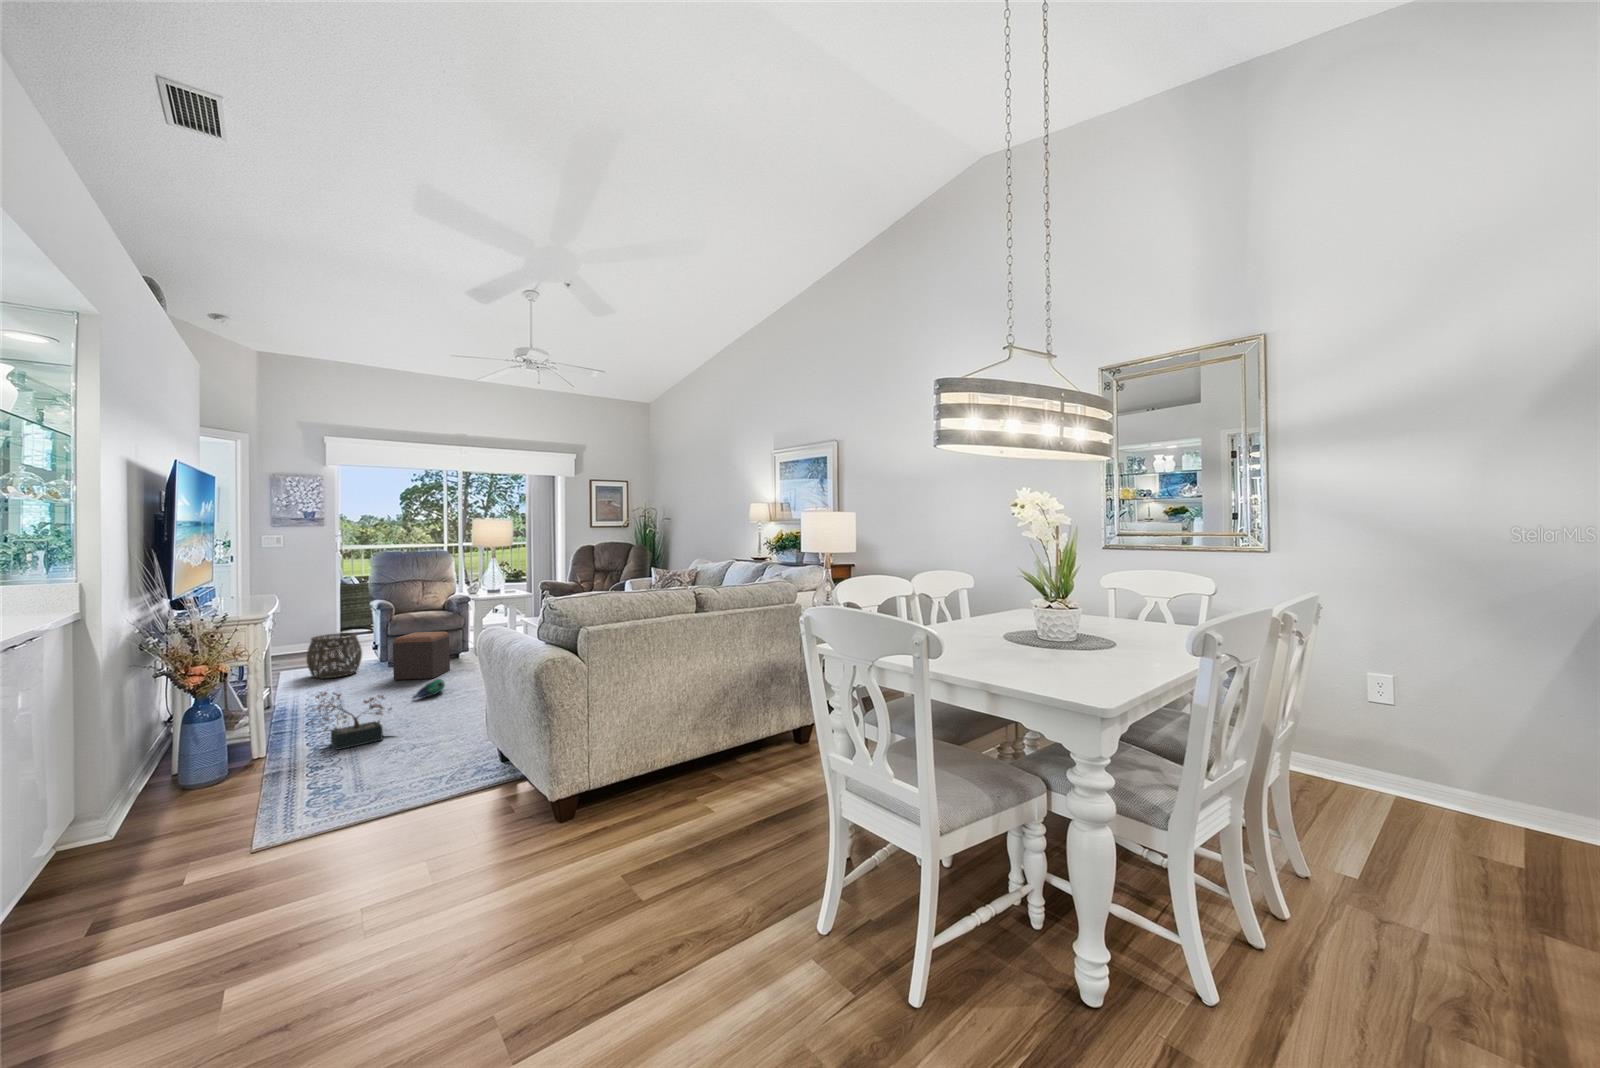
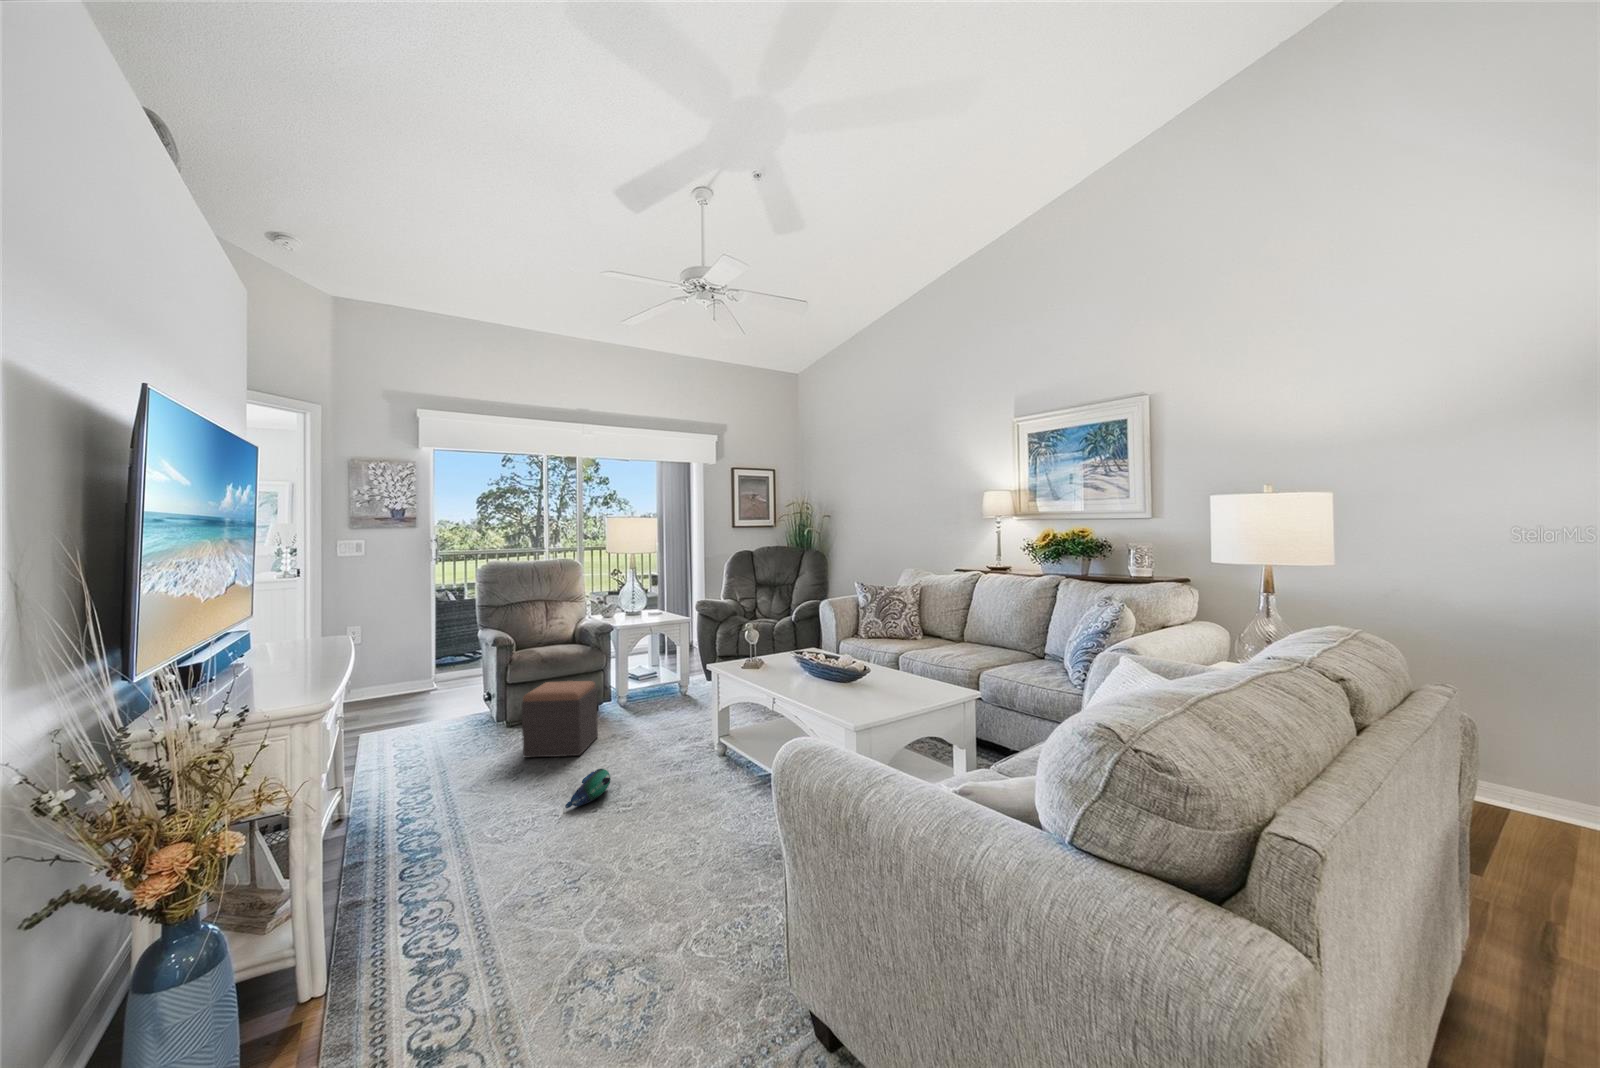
woven basket: present [307,633,362,679] -> none [397,680,474,752]
decorative plant: present [310,692,392,750] -> none [412,840,558,972]

